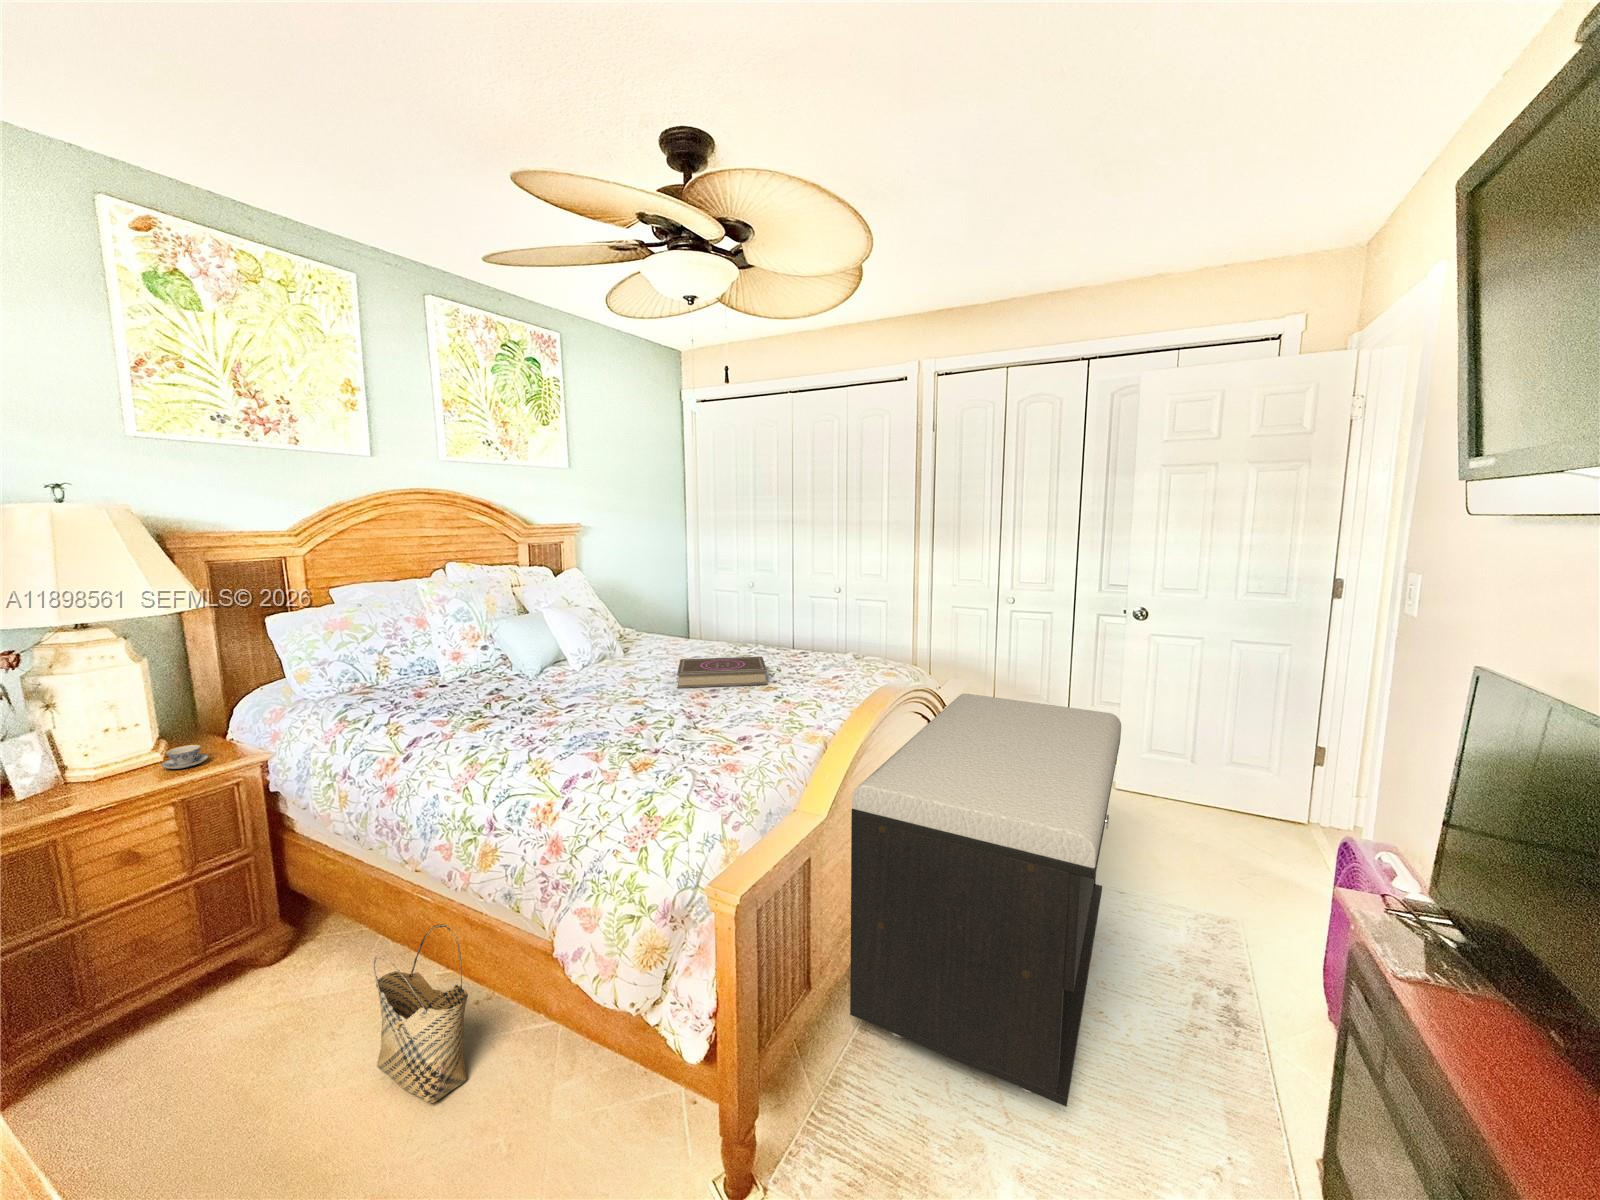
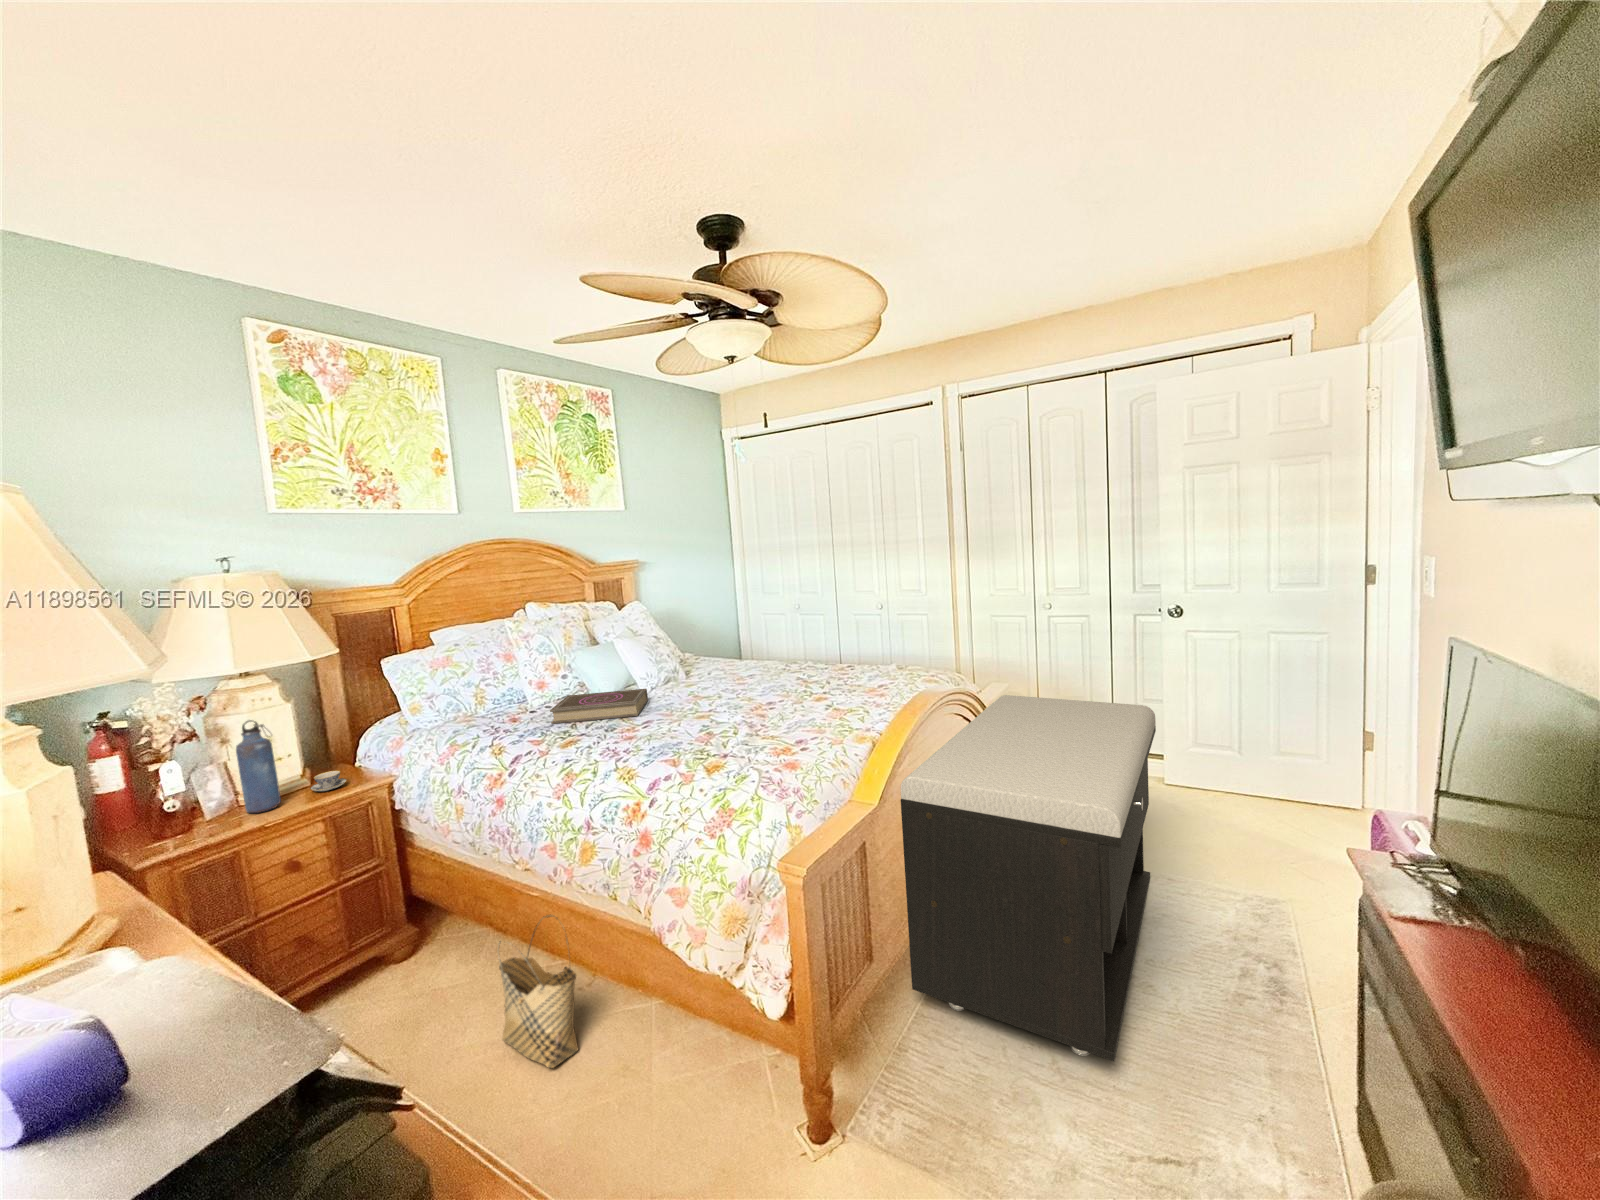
book: present [677,657,767,688] -> present [550,689,648,724]
water bottle: none [58,682,119,794] -> present [236,720,281,813]

